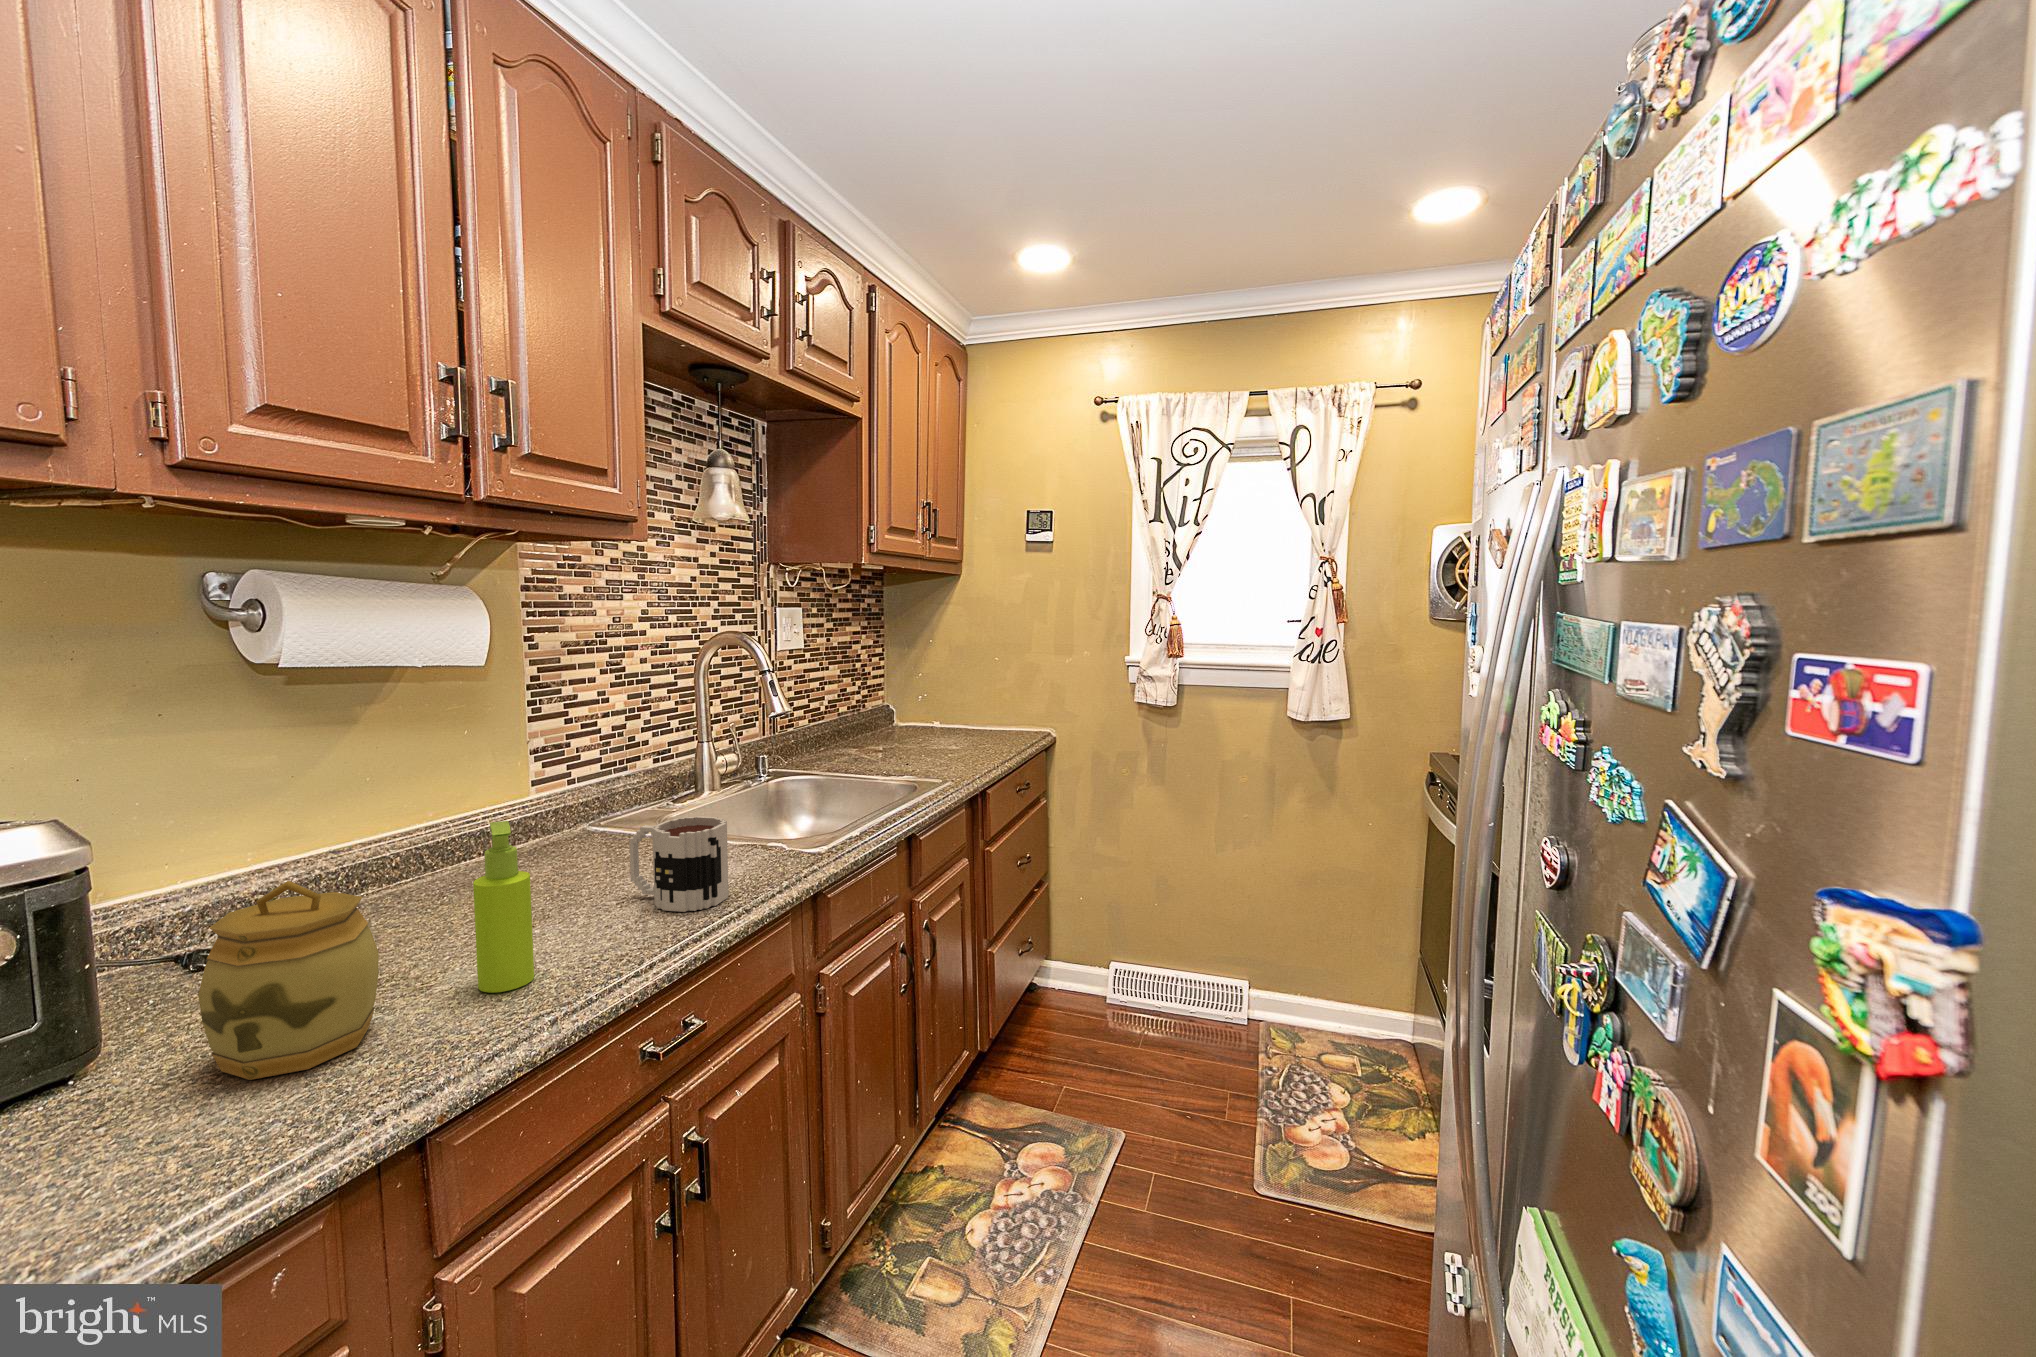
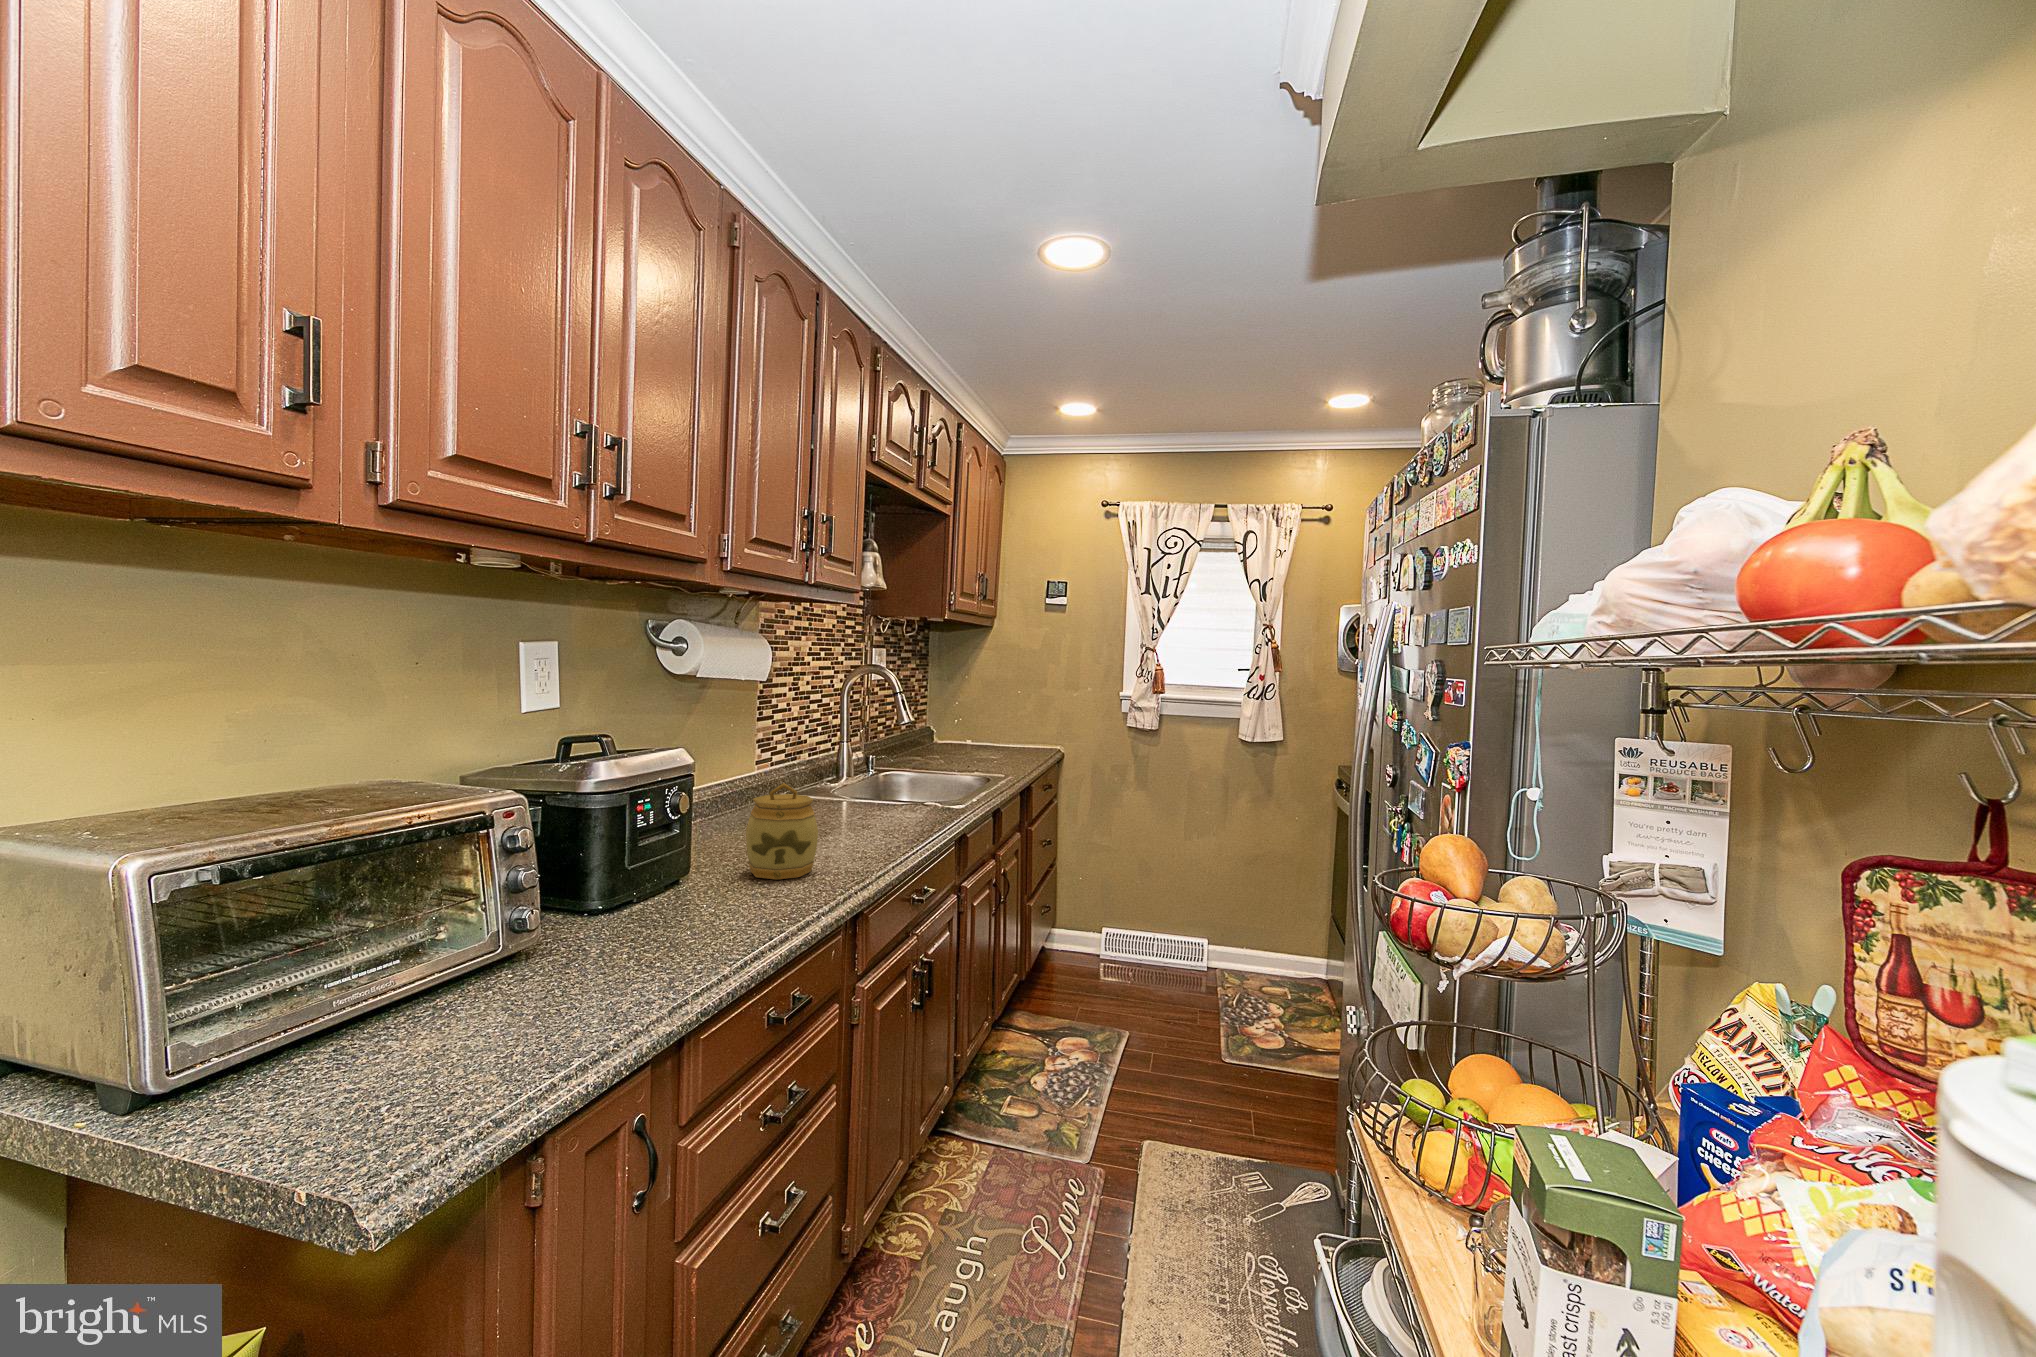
mug: present [629,816,729,912] -> none [872,777,933,830]
soap dispenser: present [473,821,534,993] -> none [838,763,867,856]

